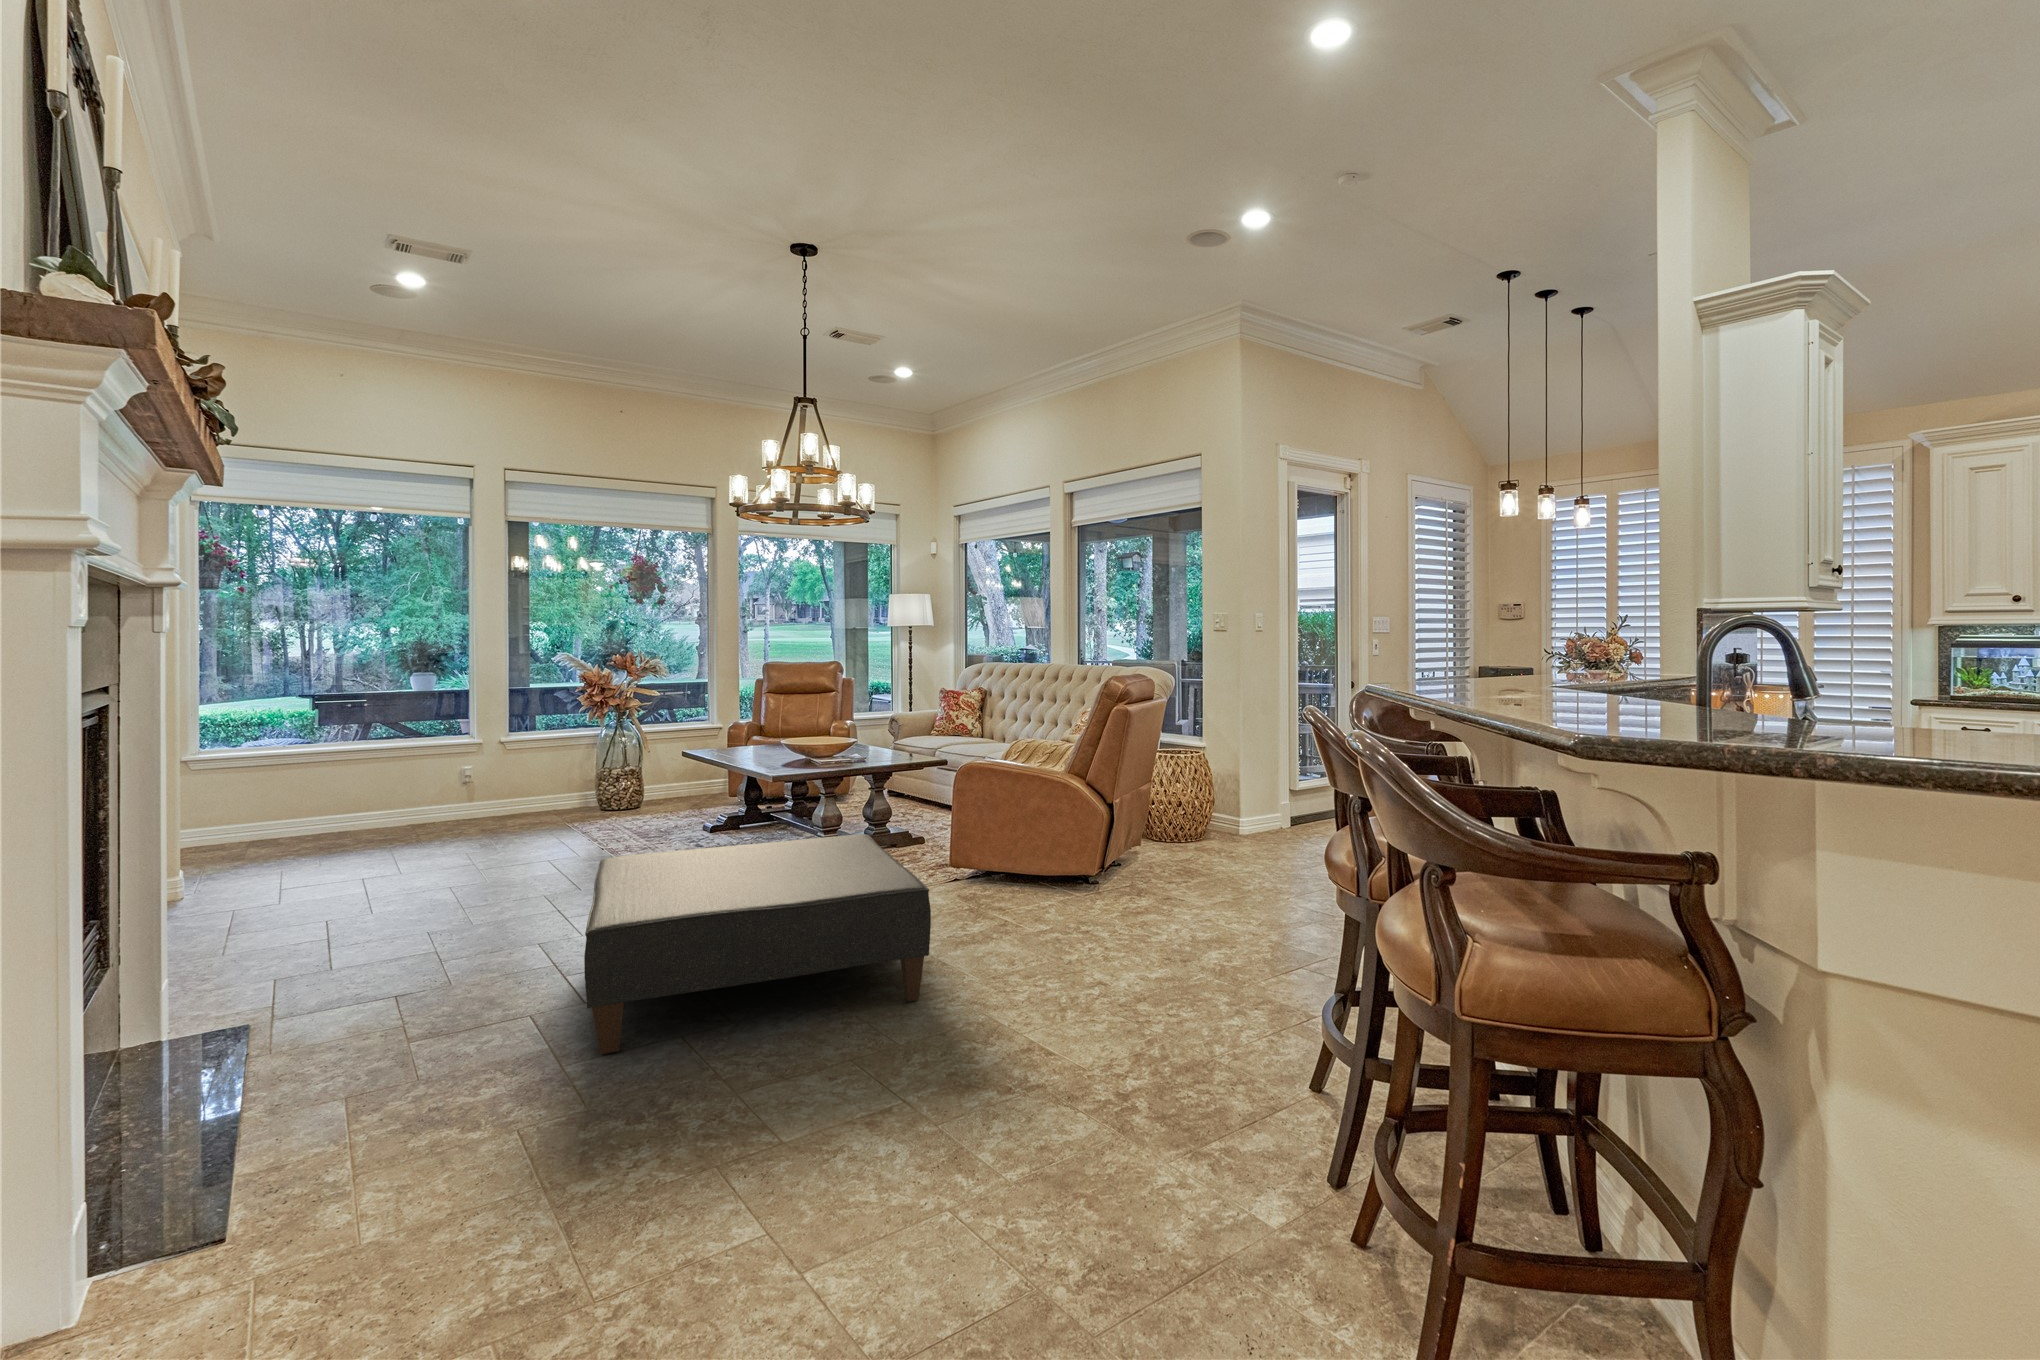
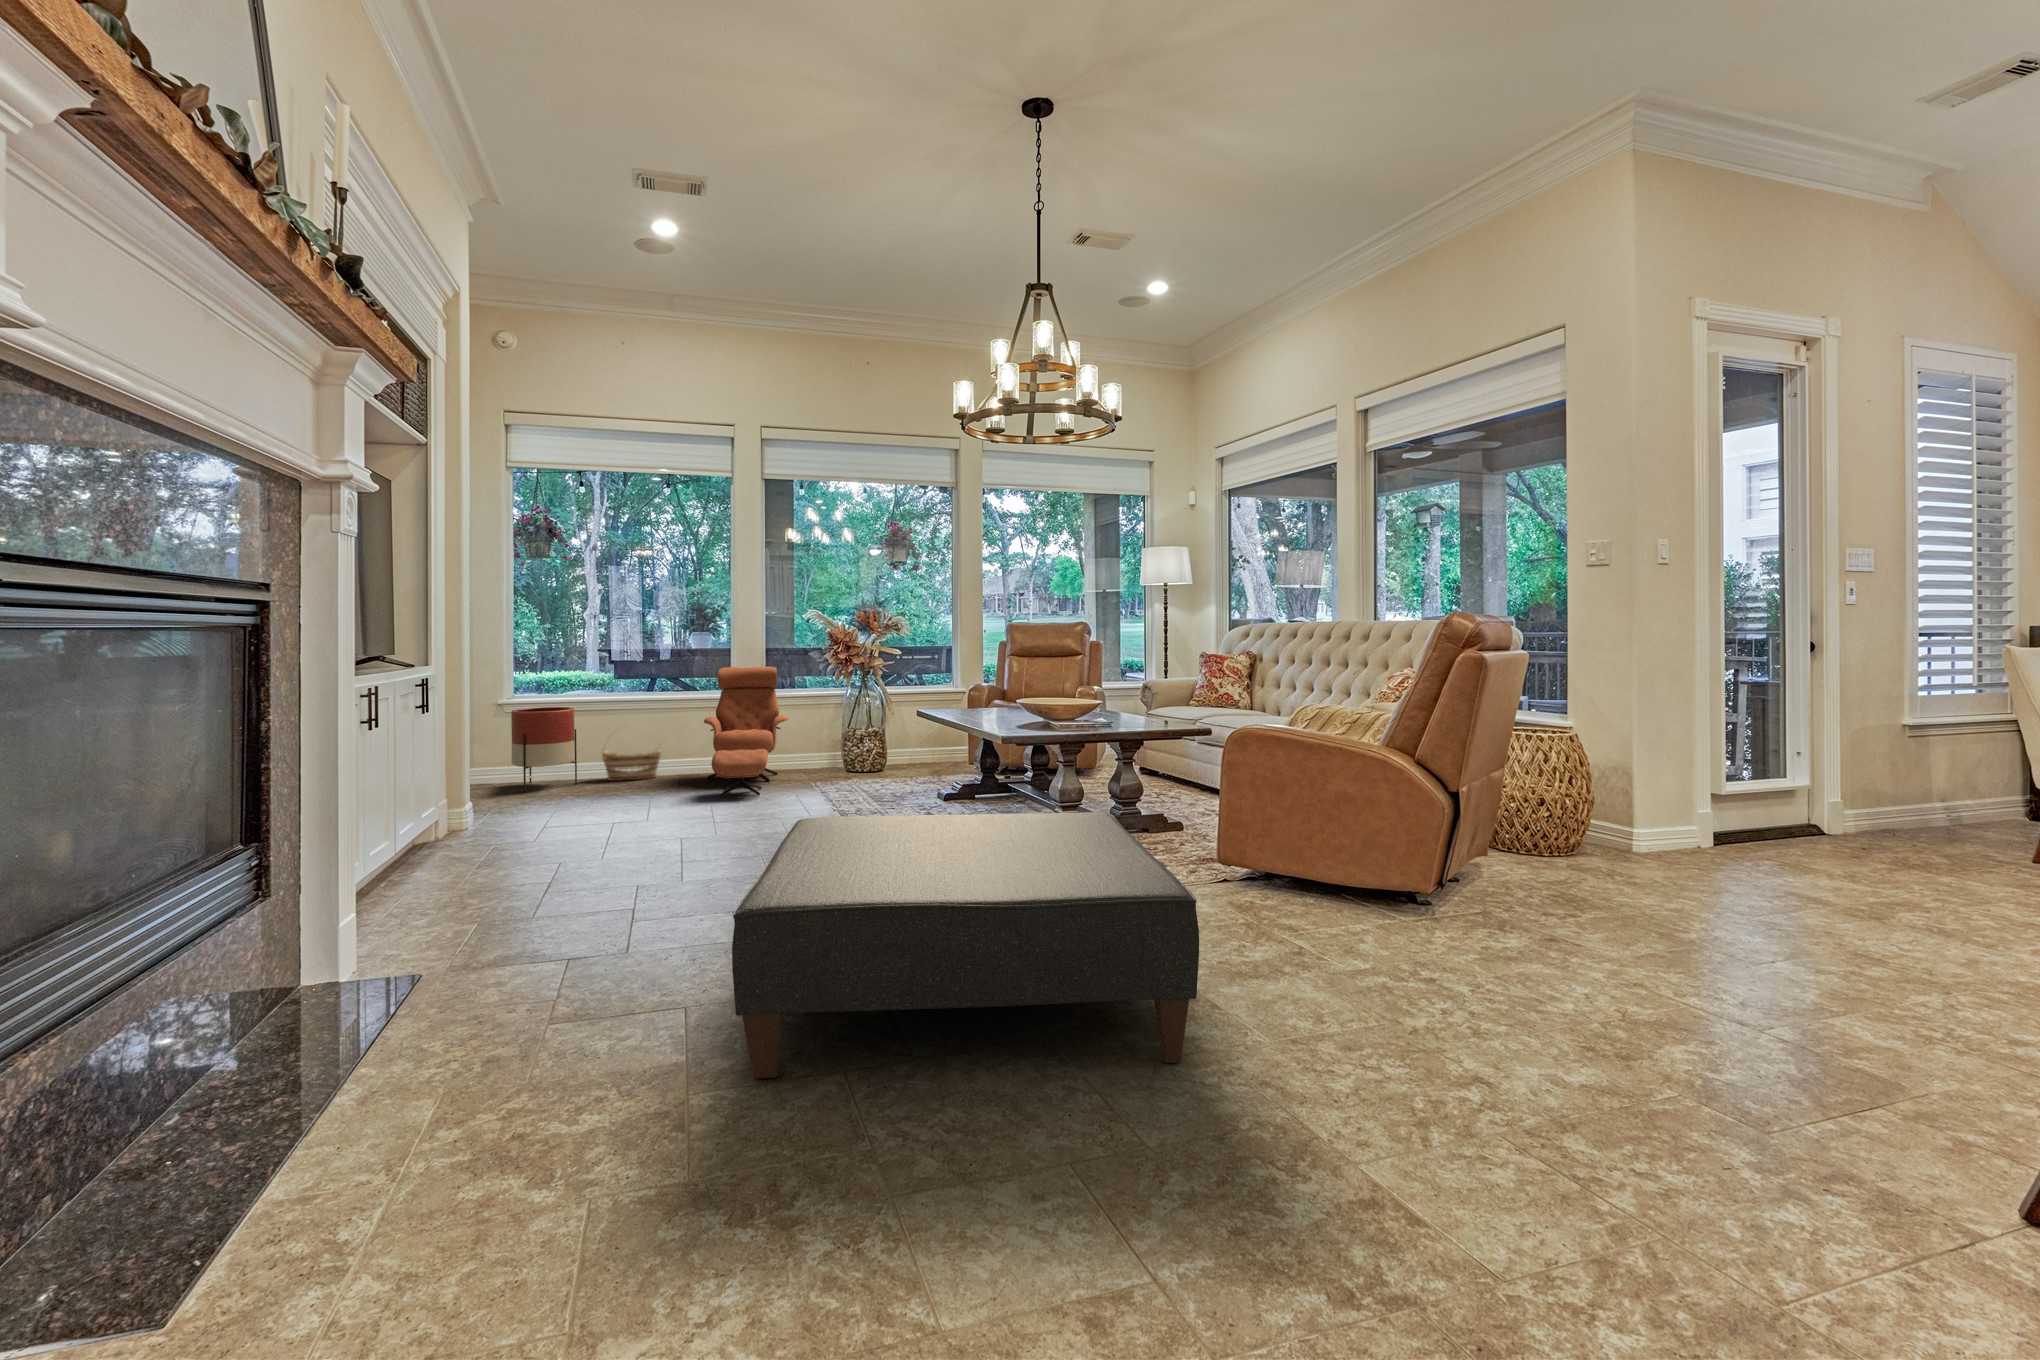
lounge chair: none [440,710,537,845] -> present [704,666,788,797]
planter: none [194,761,280,857] -> present [511,707,577,792]
basket: none [311,776,385,837] -> present [602,748,661,781]

